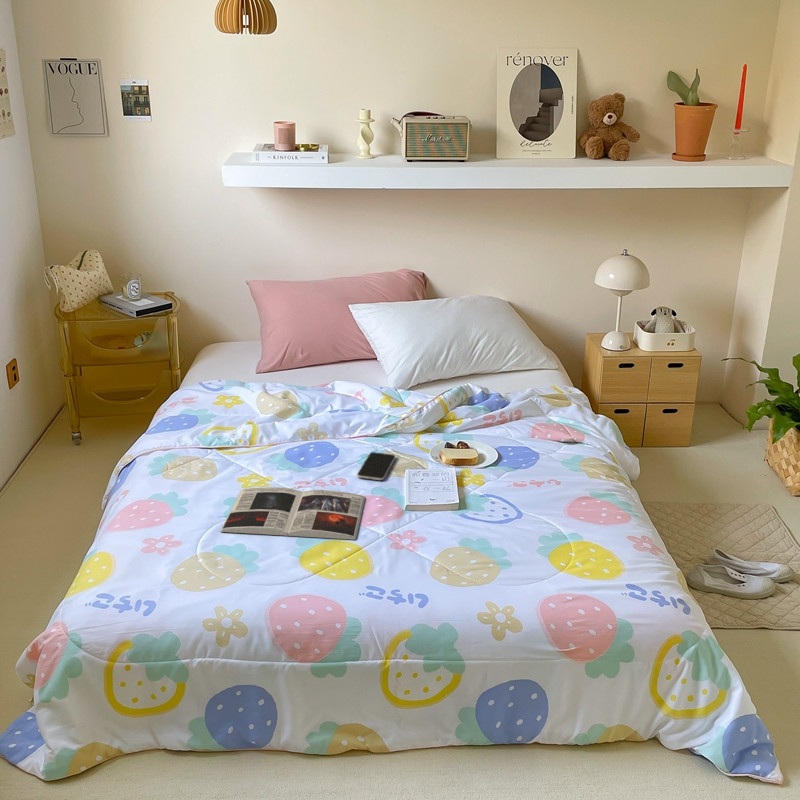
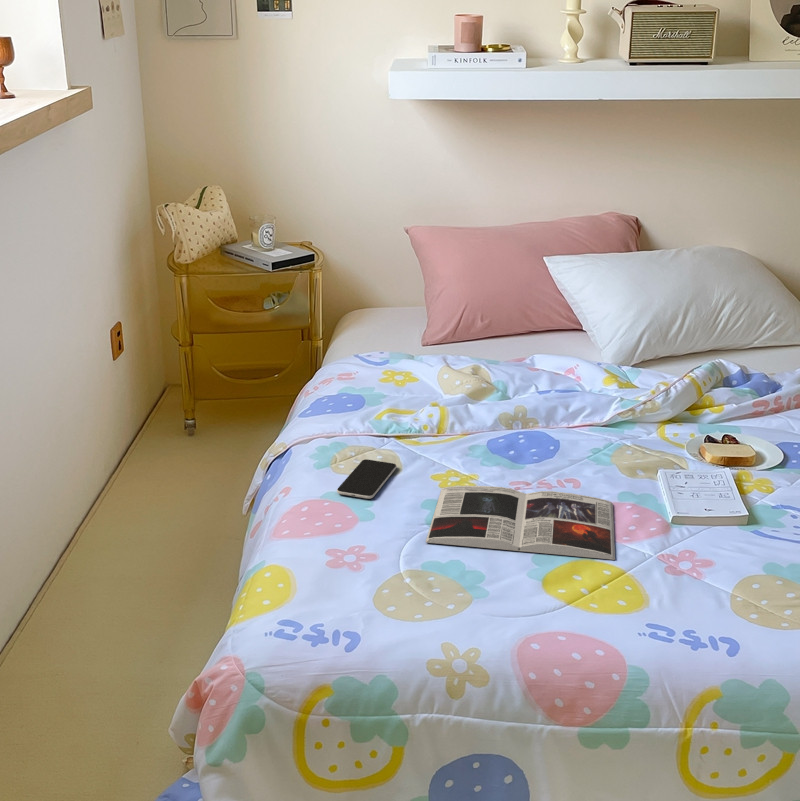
smartphone: present [357,452,395,480] -> present [337,459,397,499]

